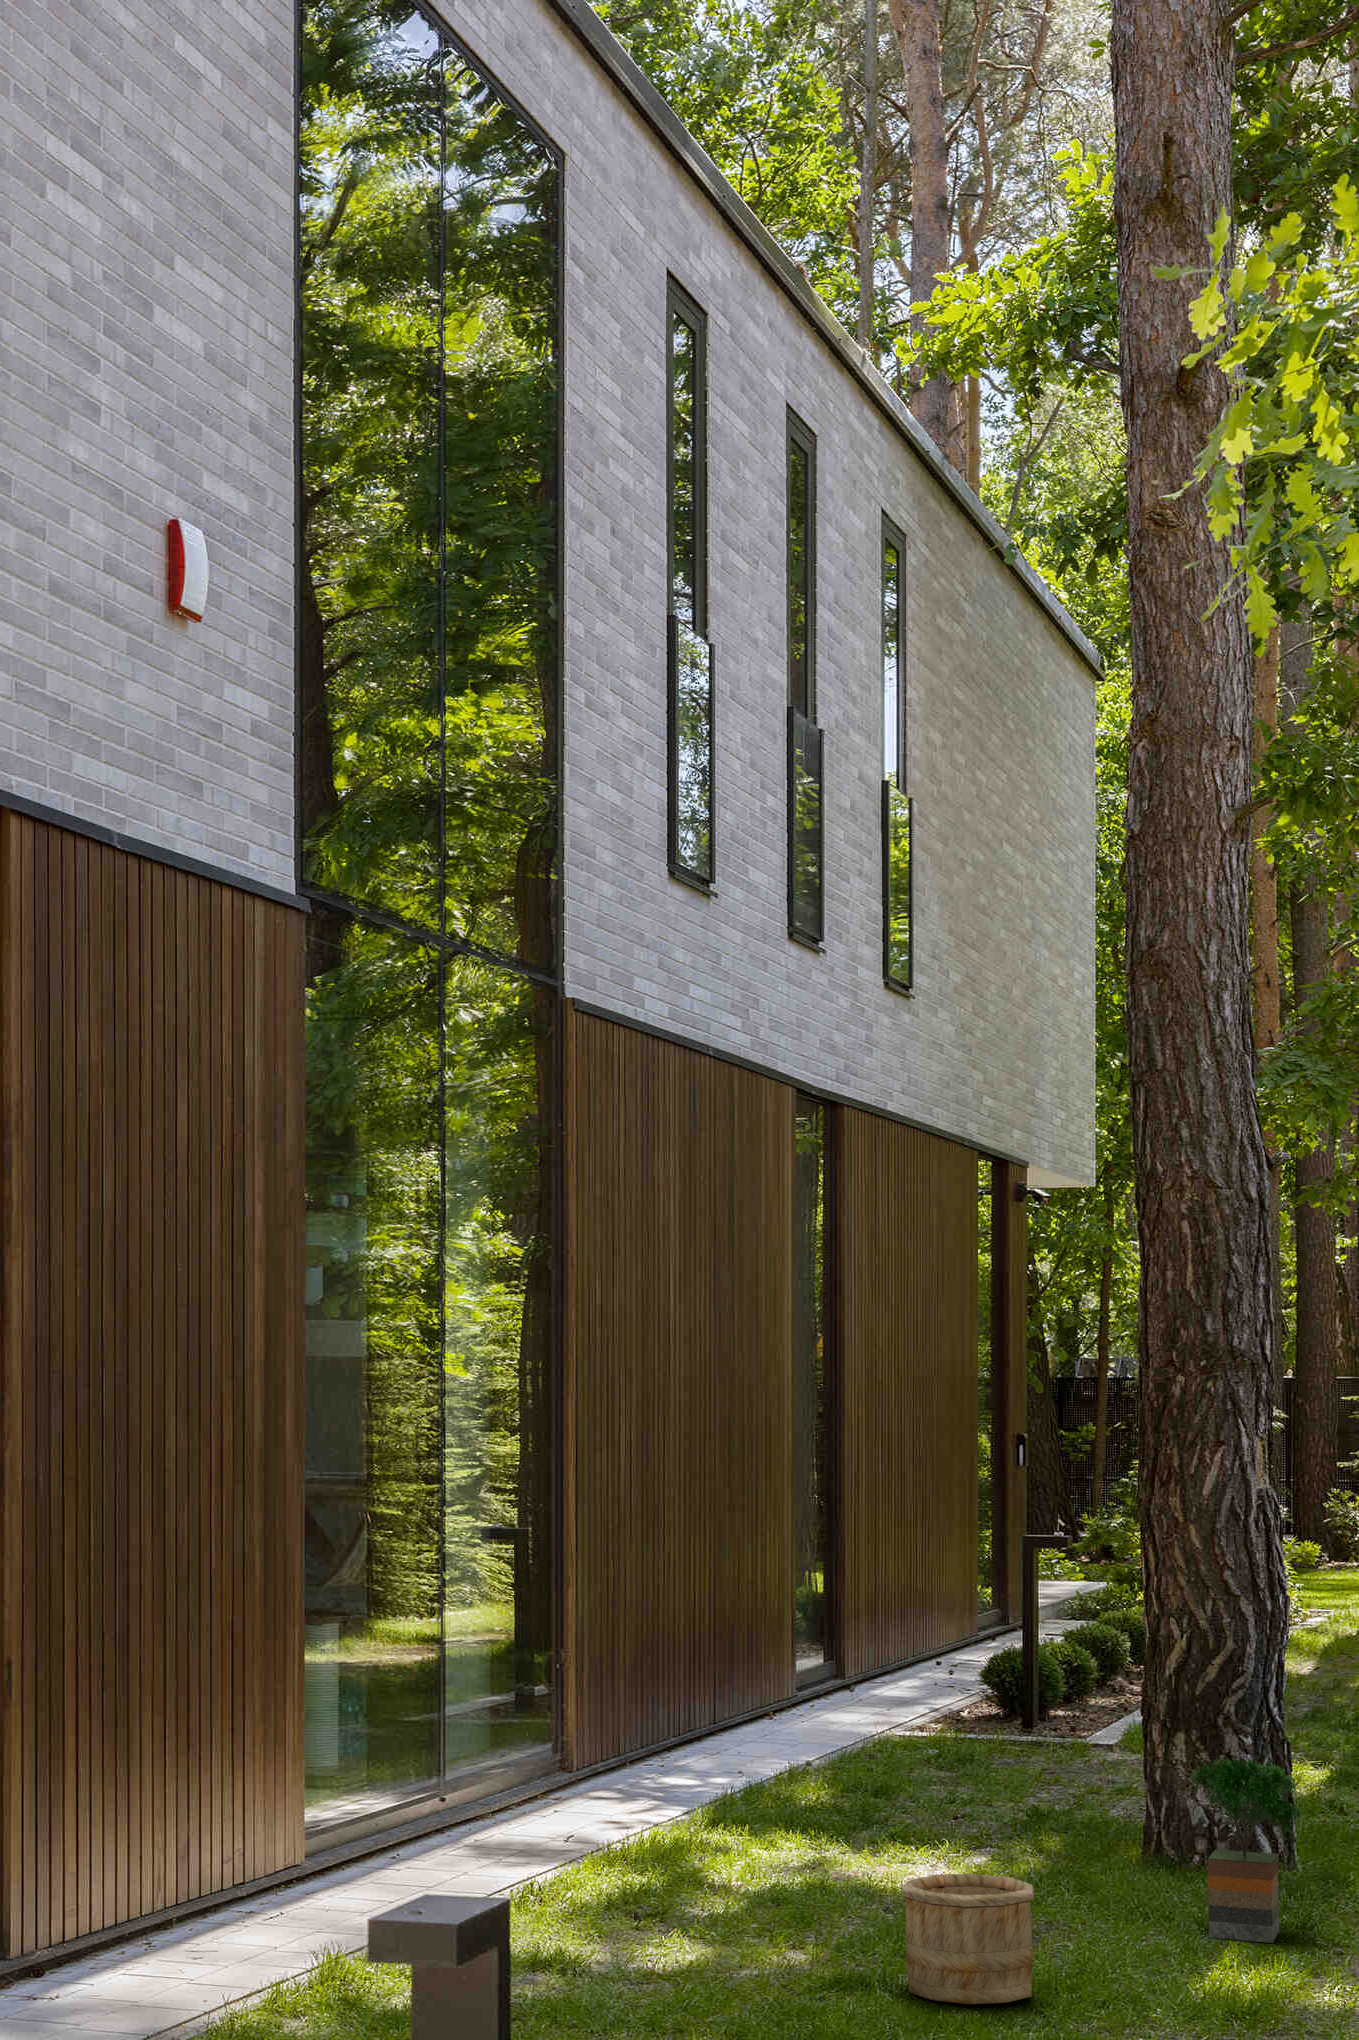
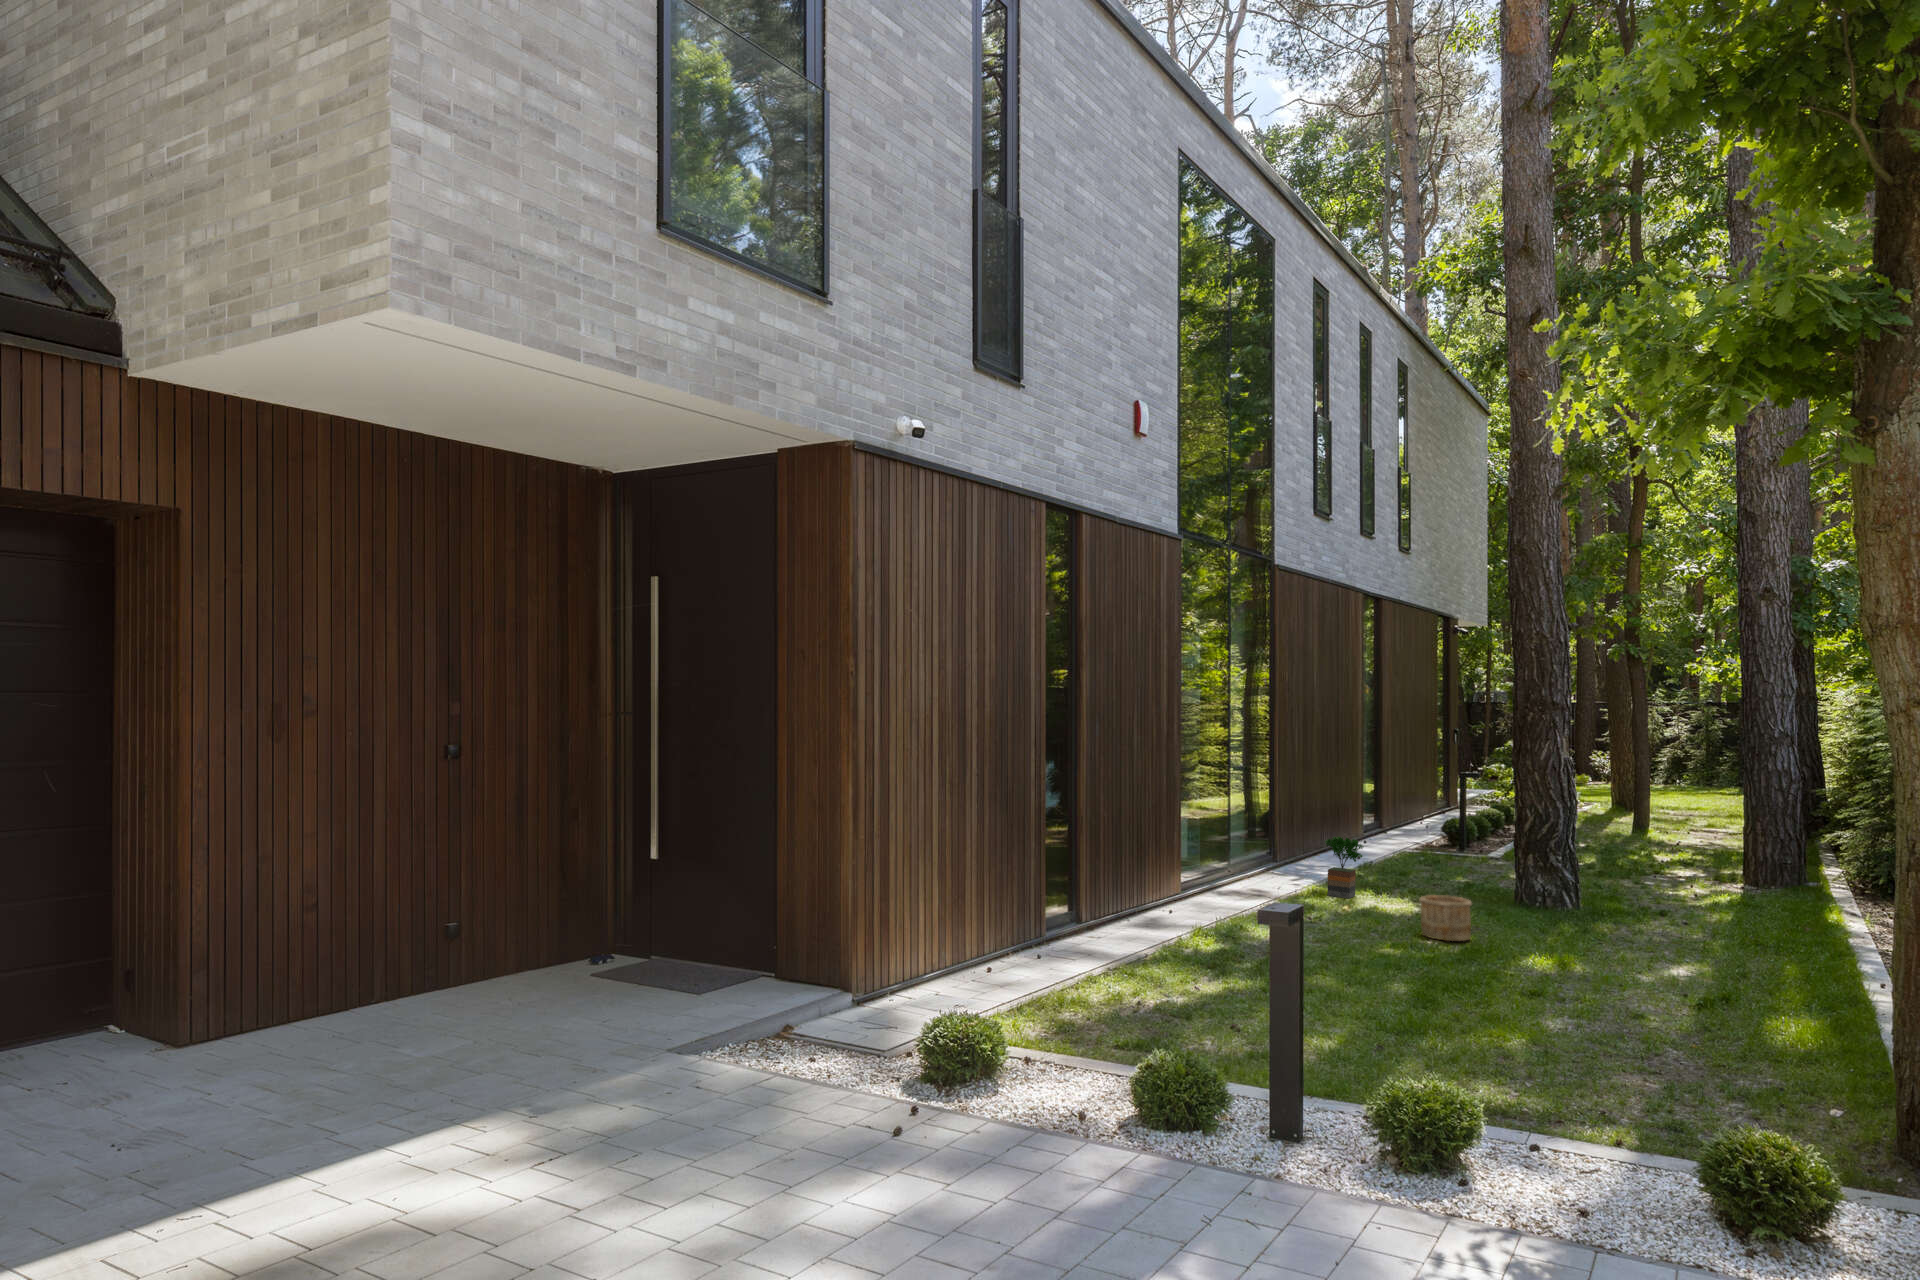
potted tree: present [1192,1758,1302,1943] -> present [1325,837,1364,899]

